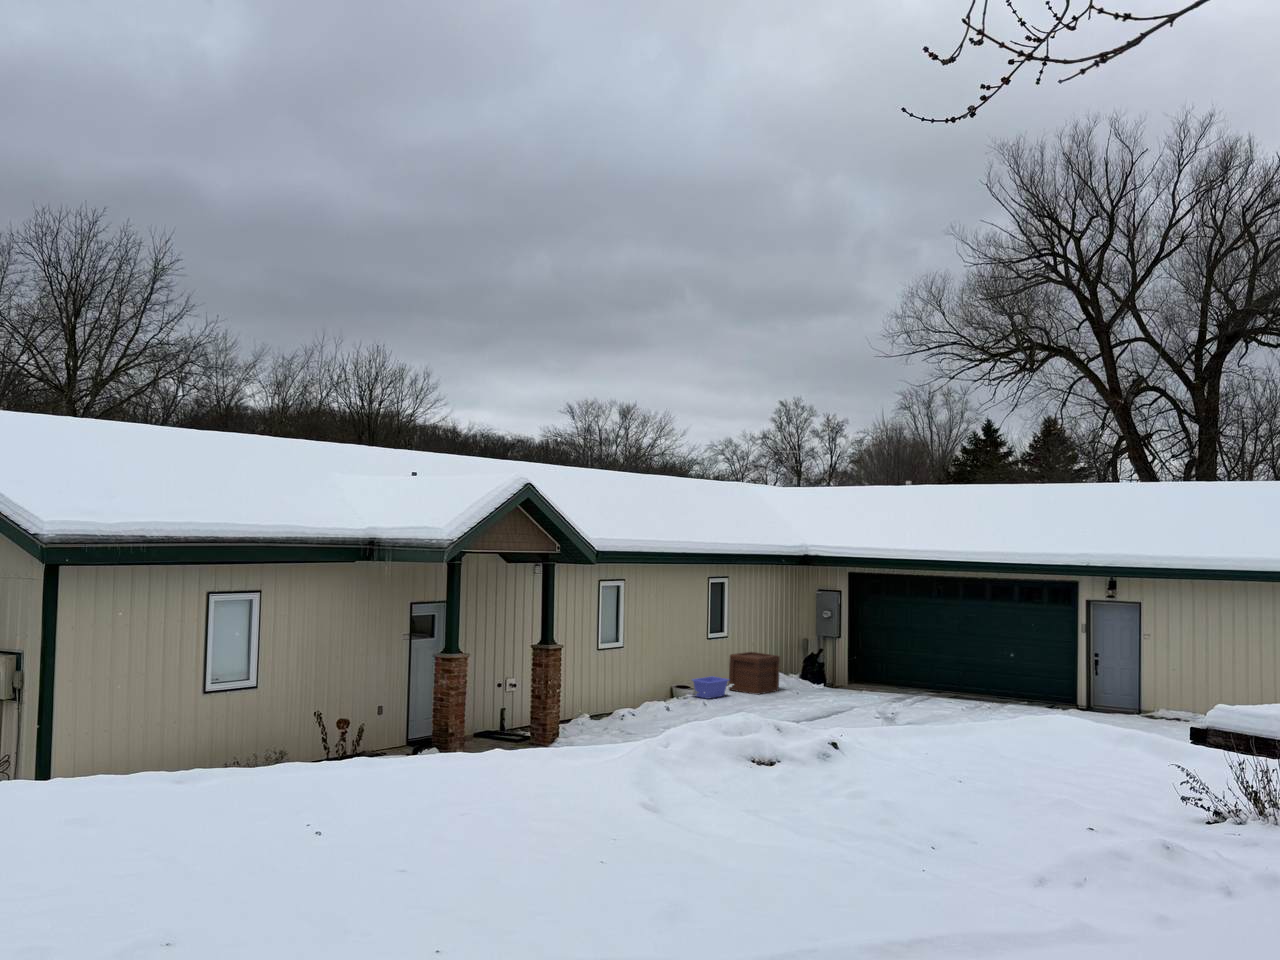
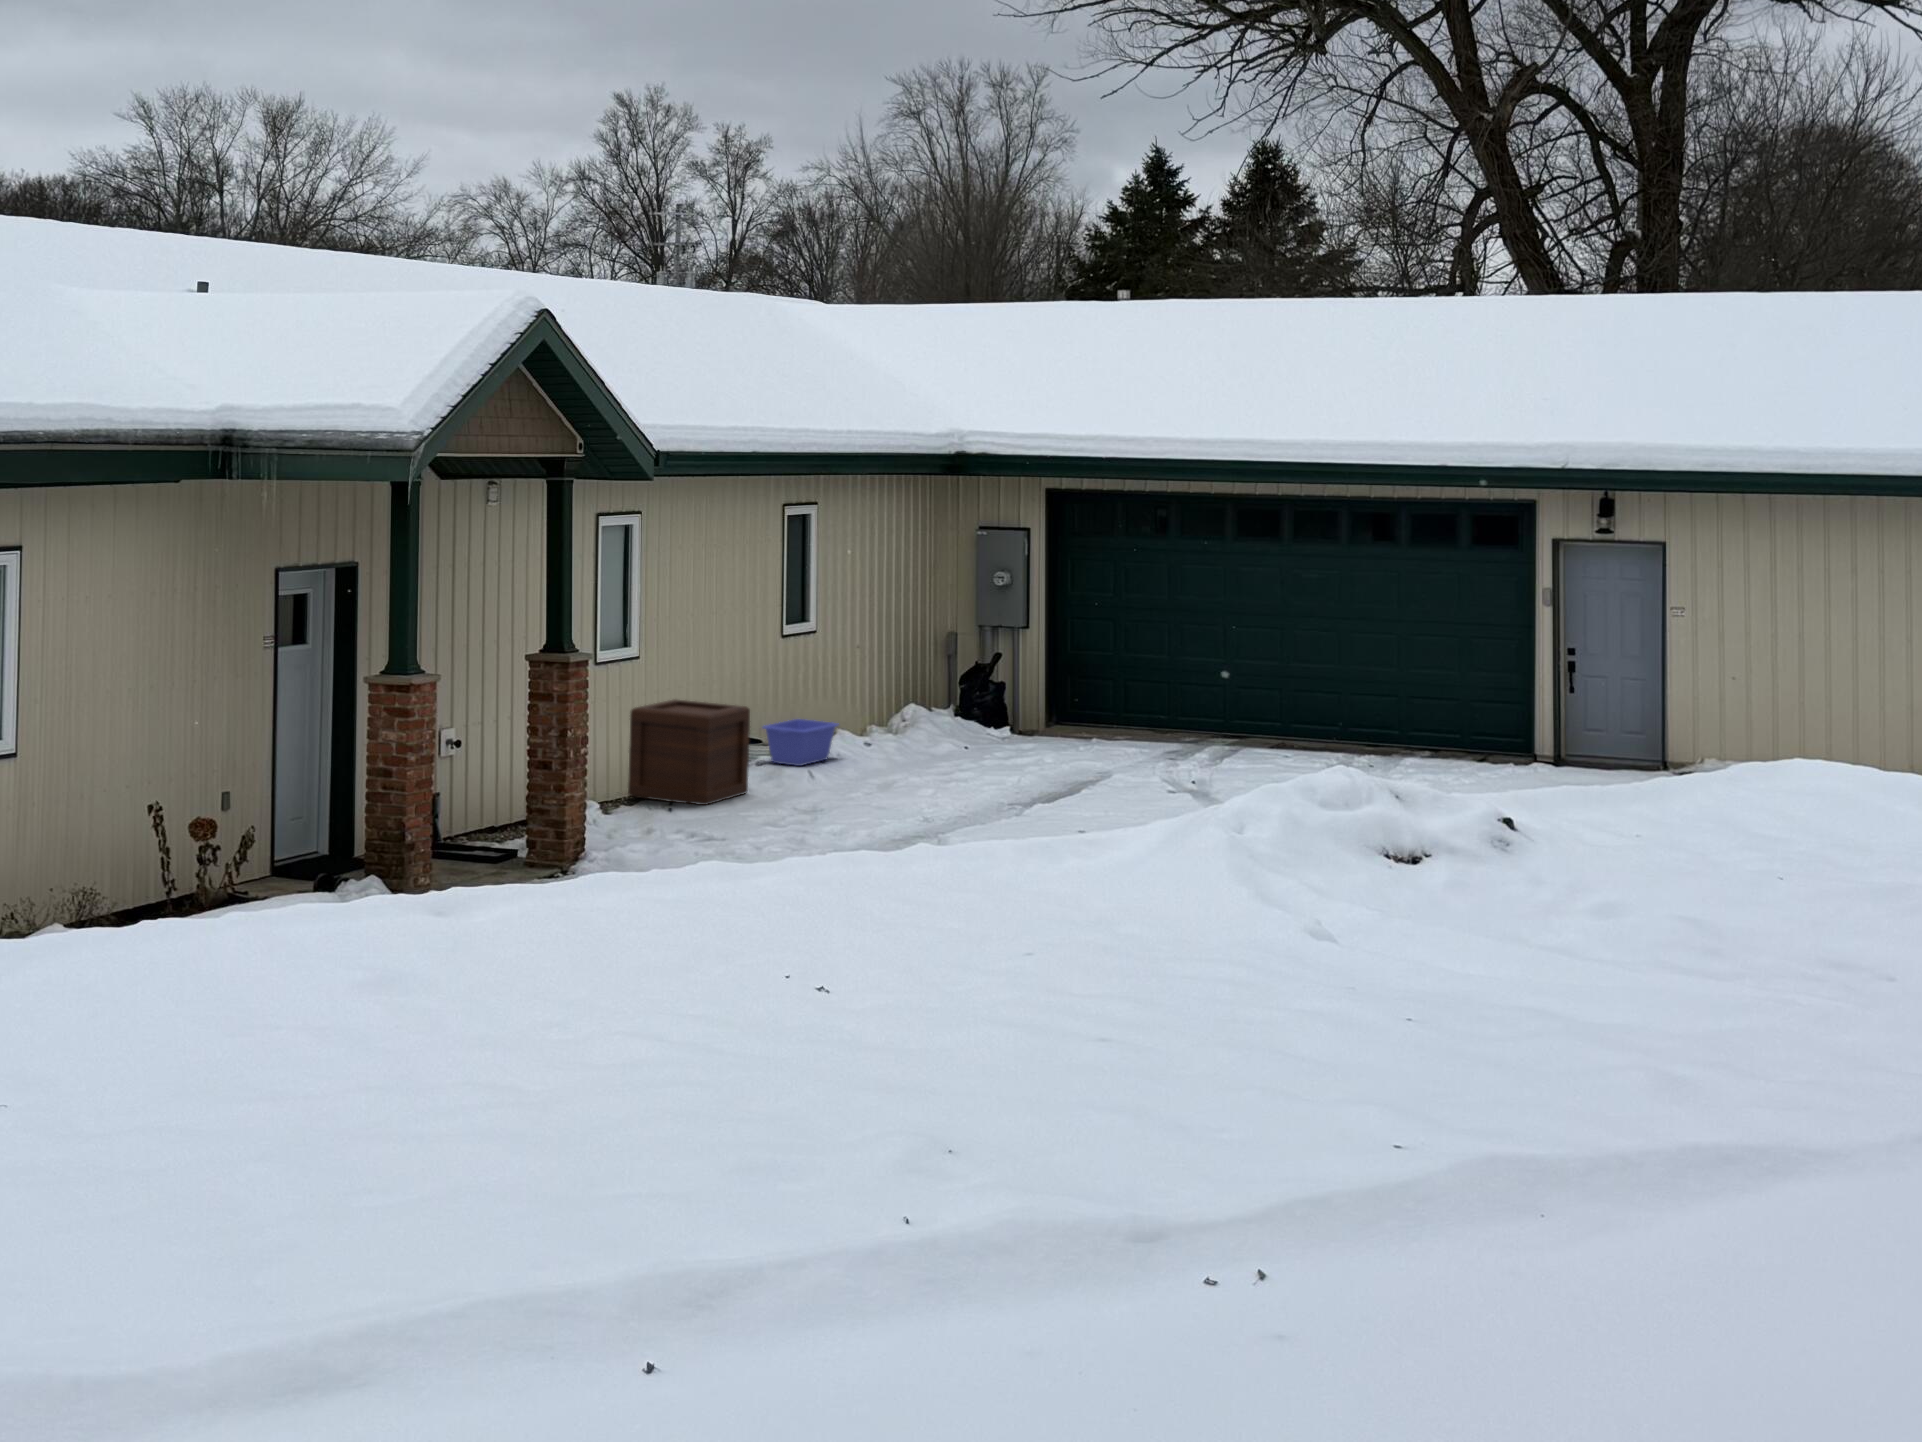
wooden crate: present [729,652,780,694] -> present [628,699,750,805]

